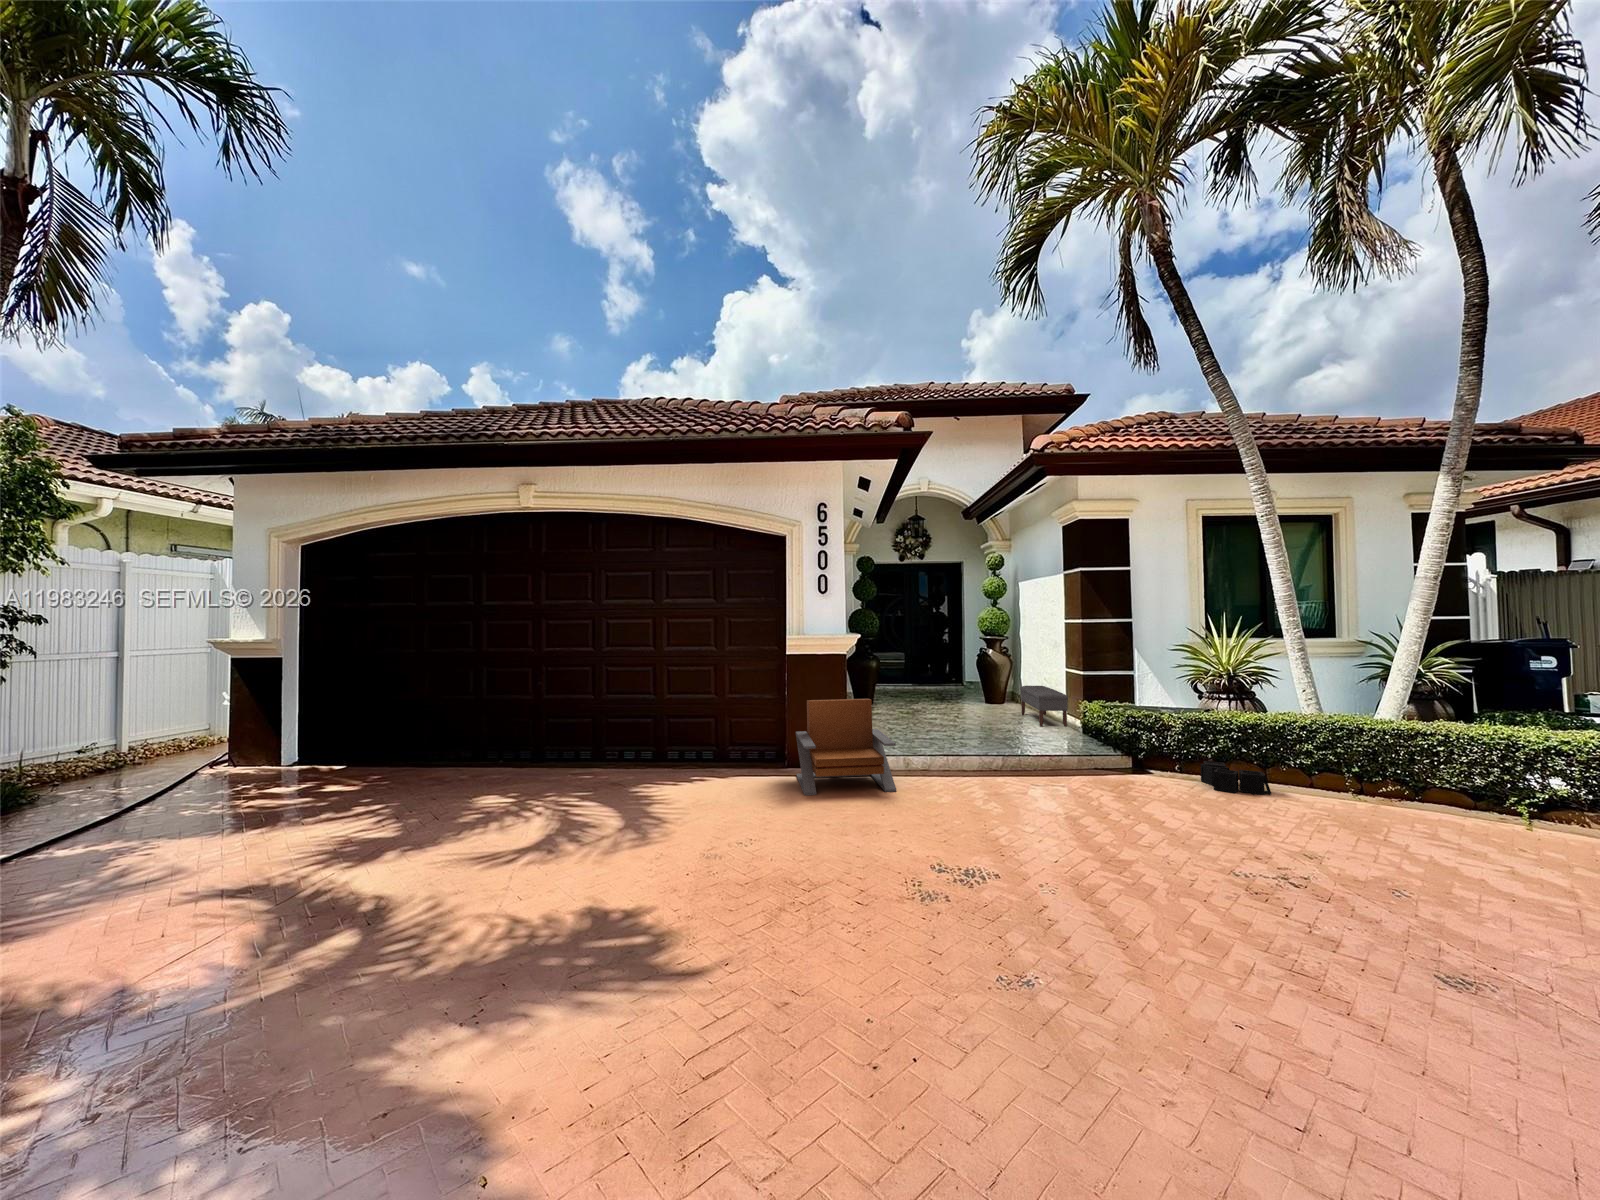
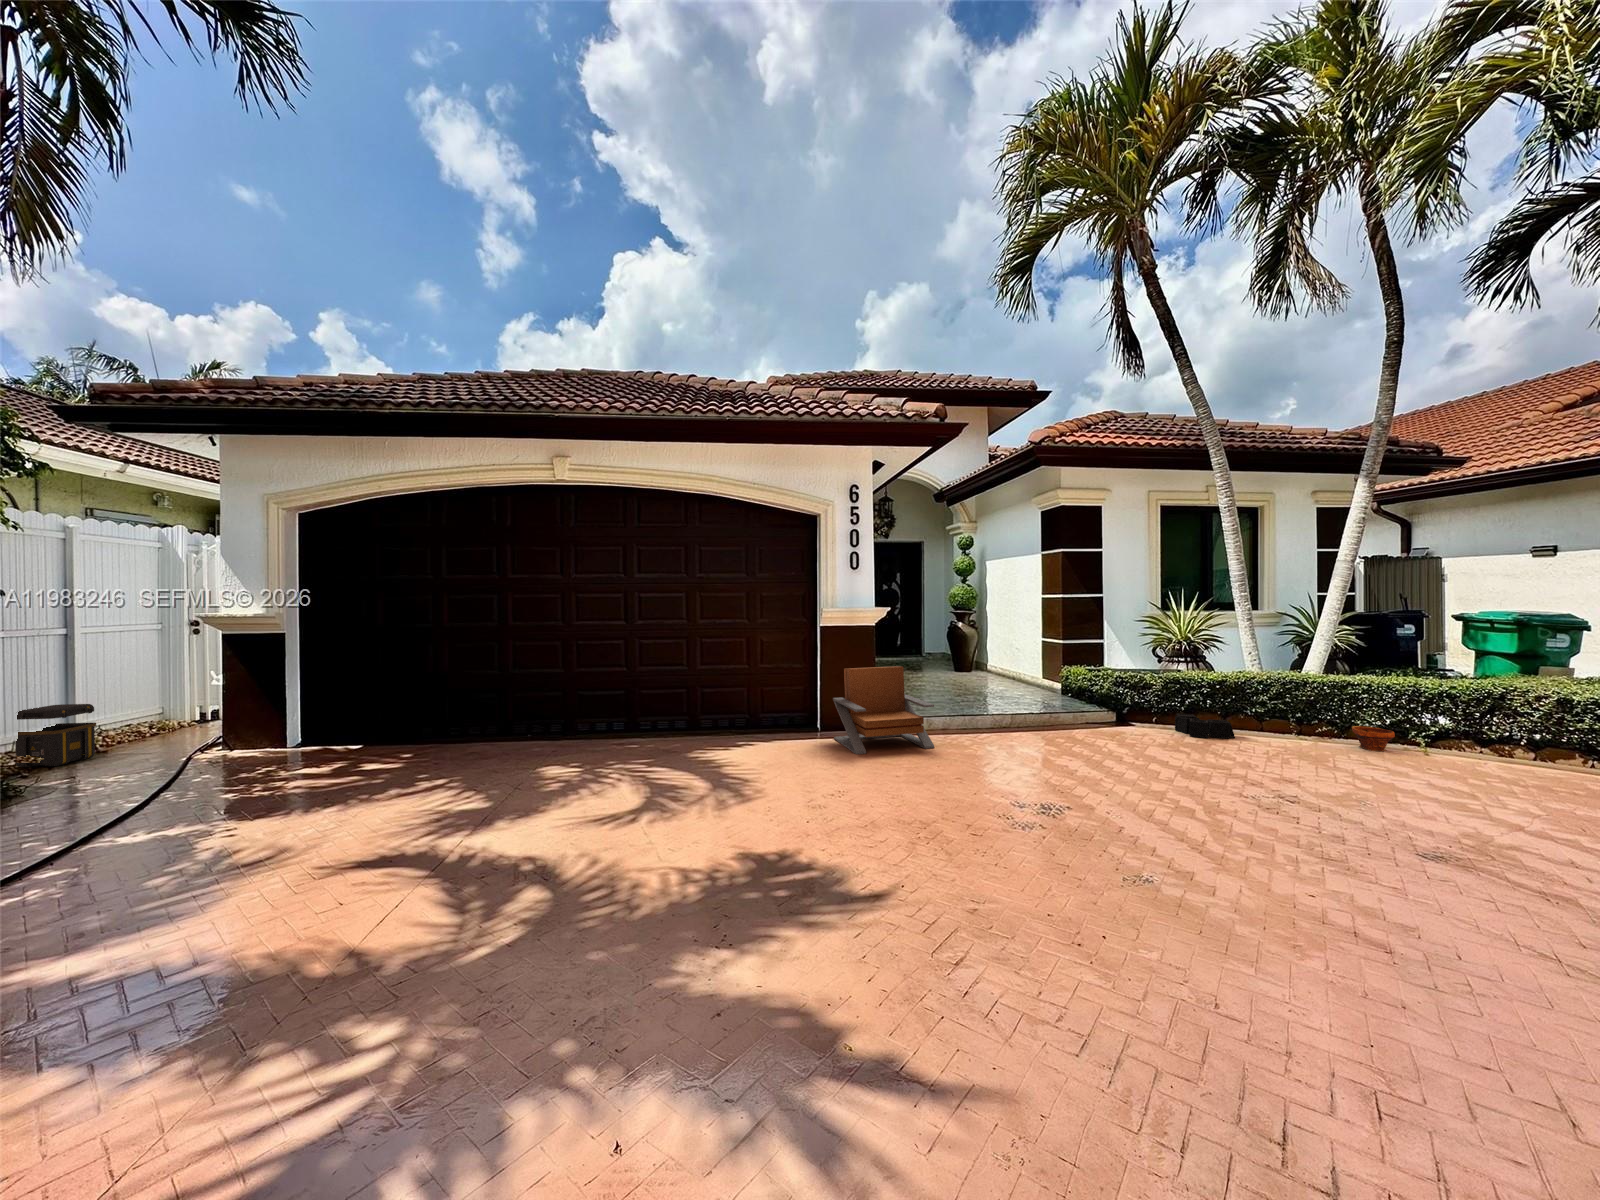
bench: present [1020,686,1068,727] -> none [996,656,1045,691]
toolbox: none [62,719,132,775] -> present [15,704,96,767]
planter: none [1424,787,1481,821] -> present [1352,726,1395,751]

